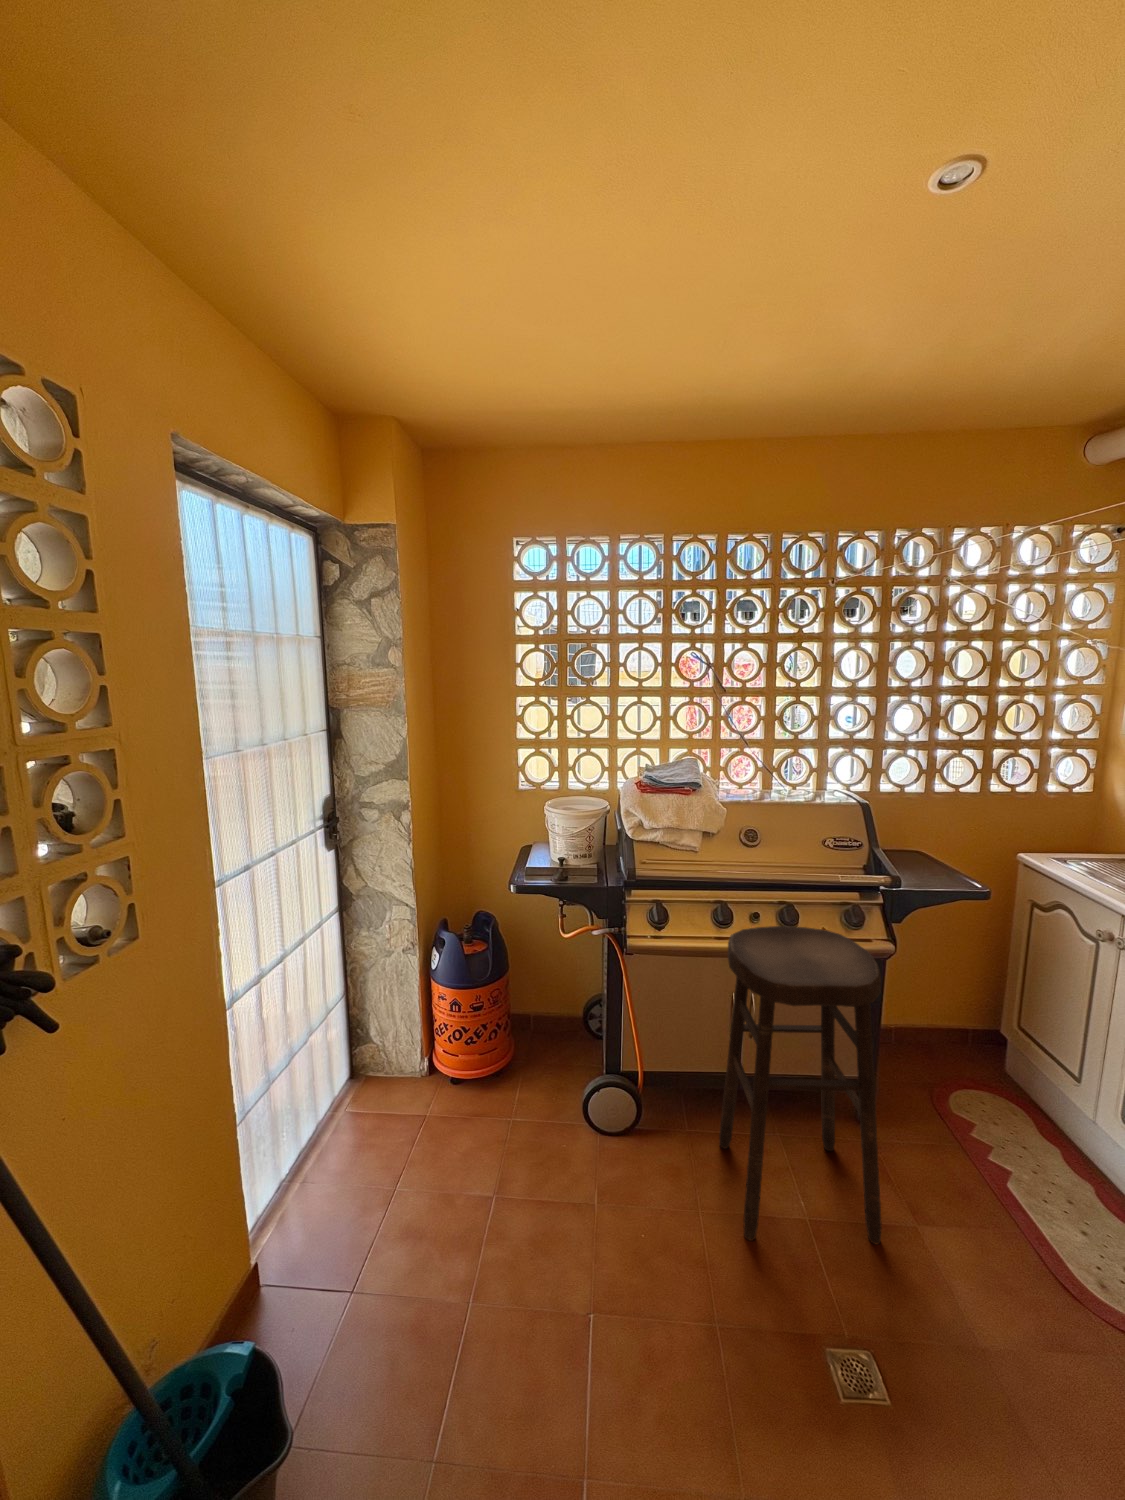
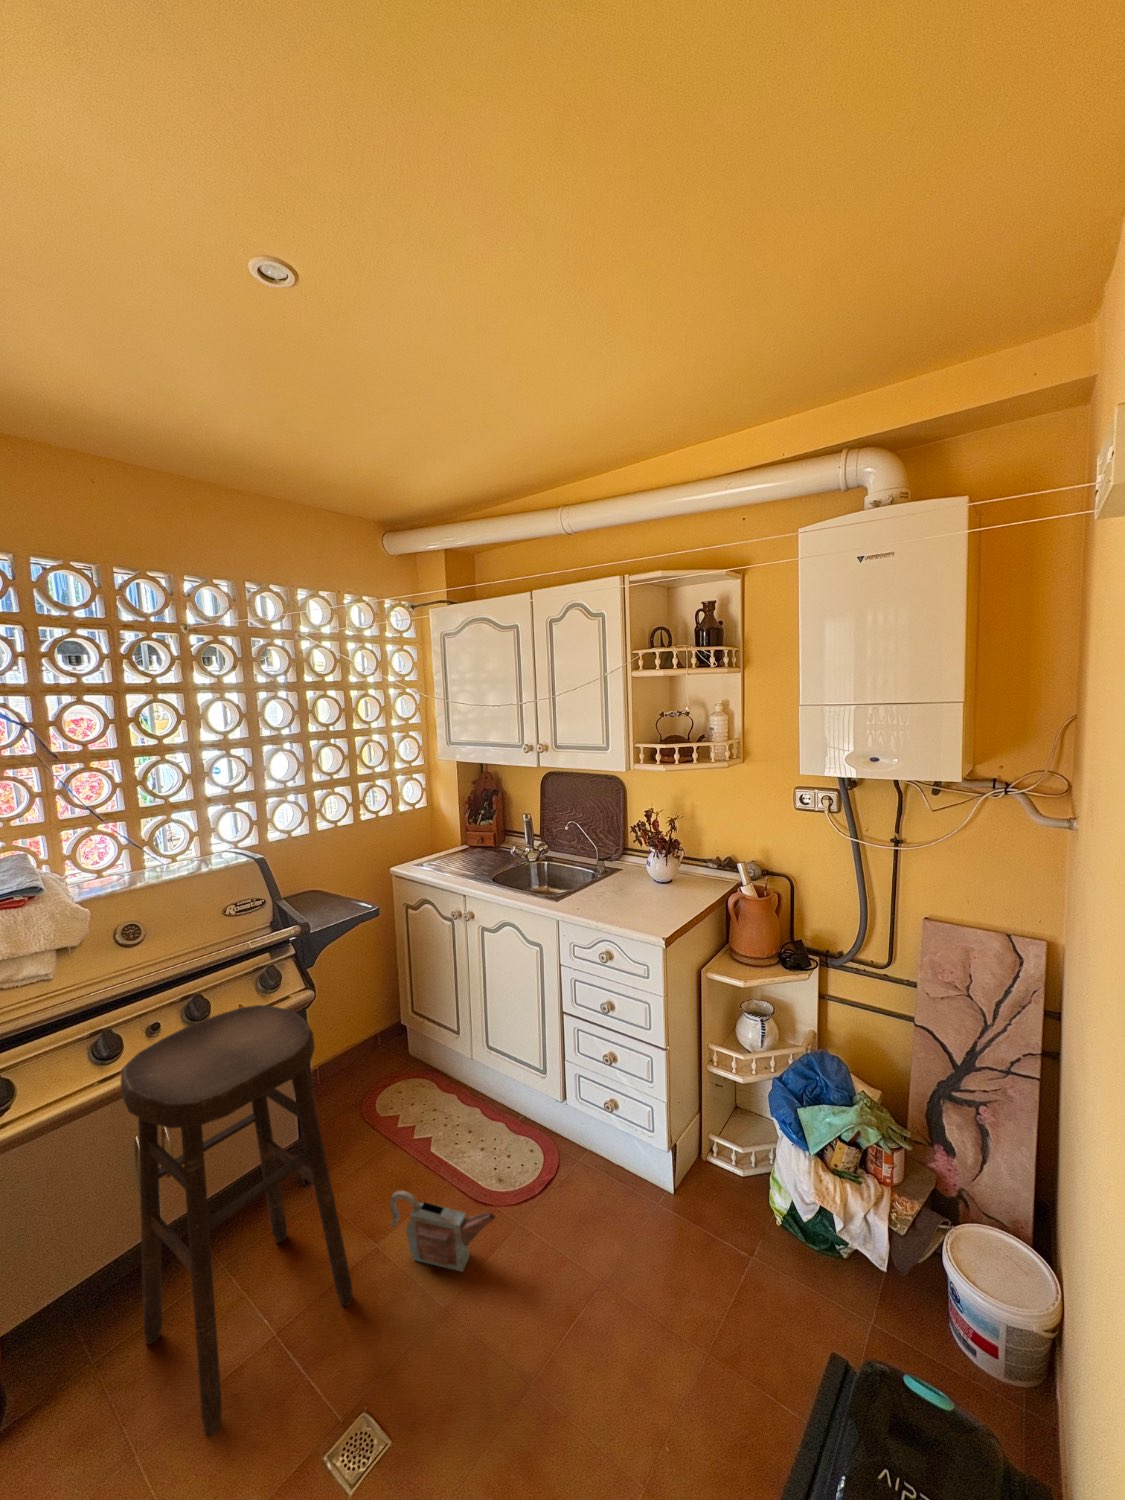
watering can: none [933,1182,1067,1318] -> present [390,1191,495,1272]

